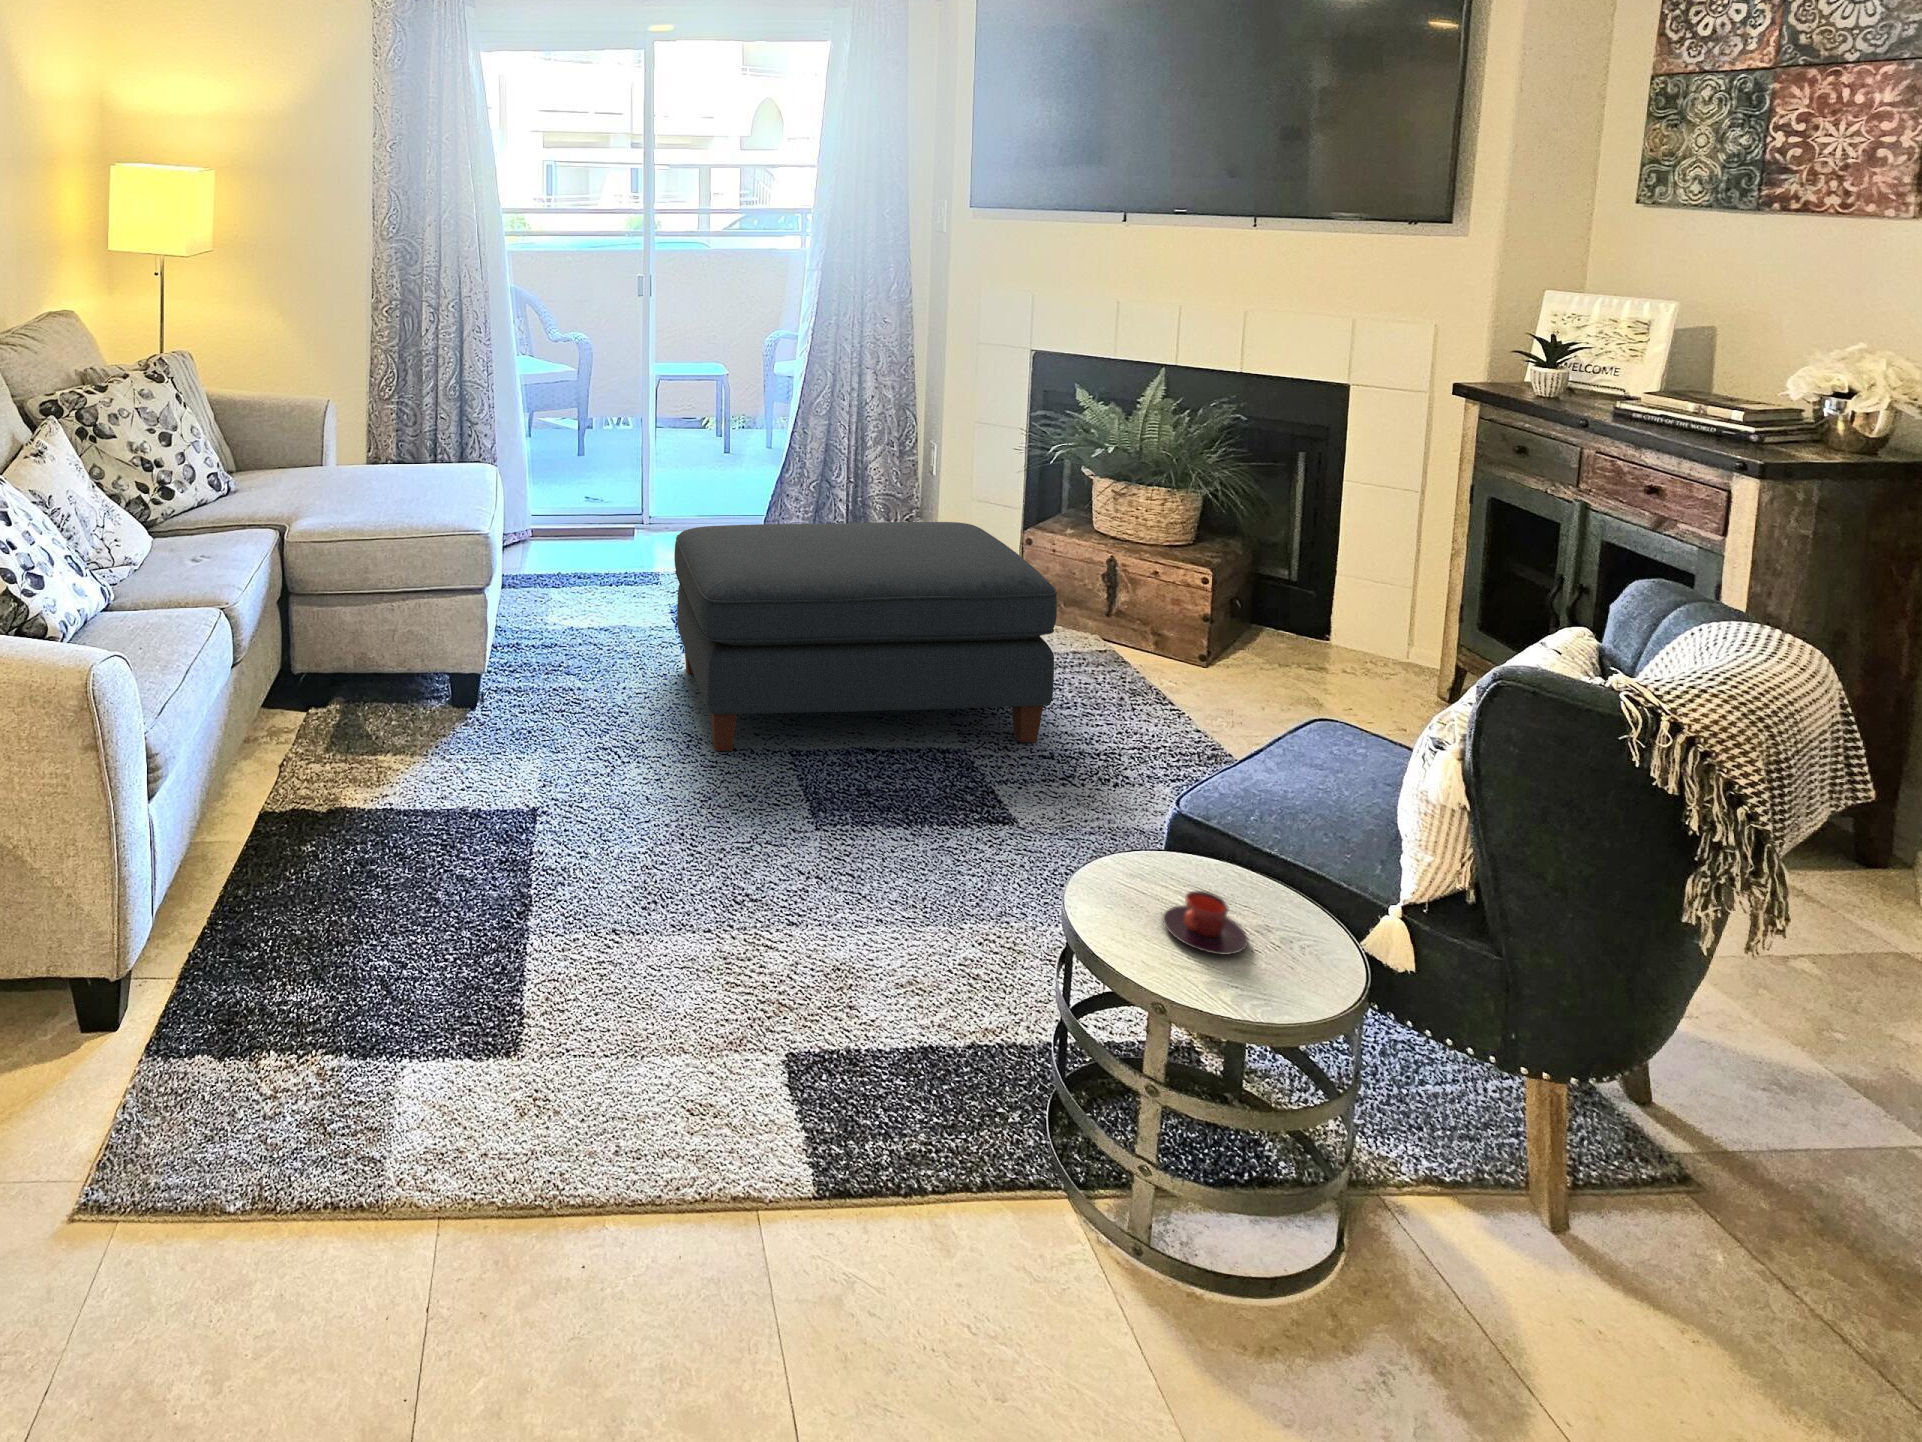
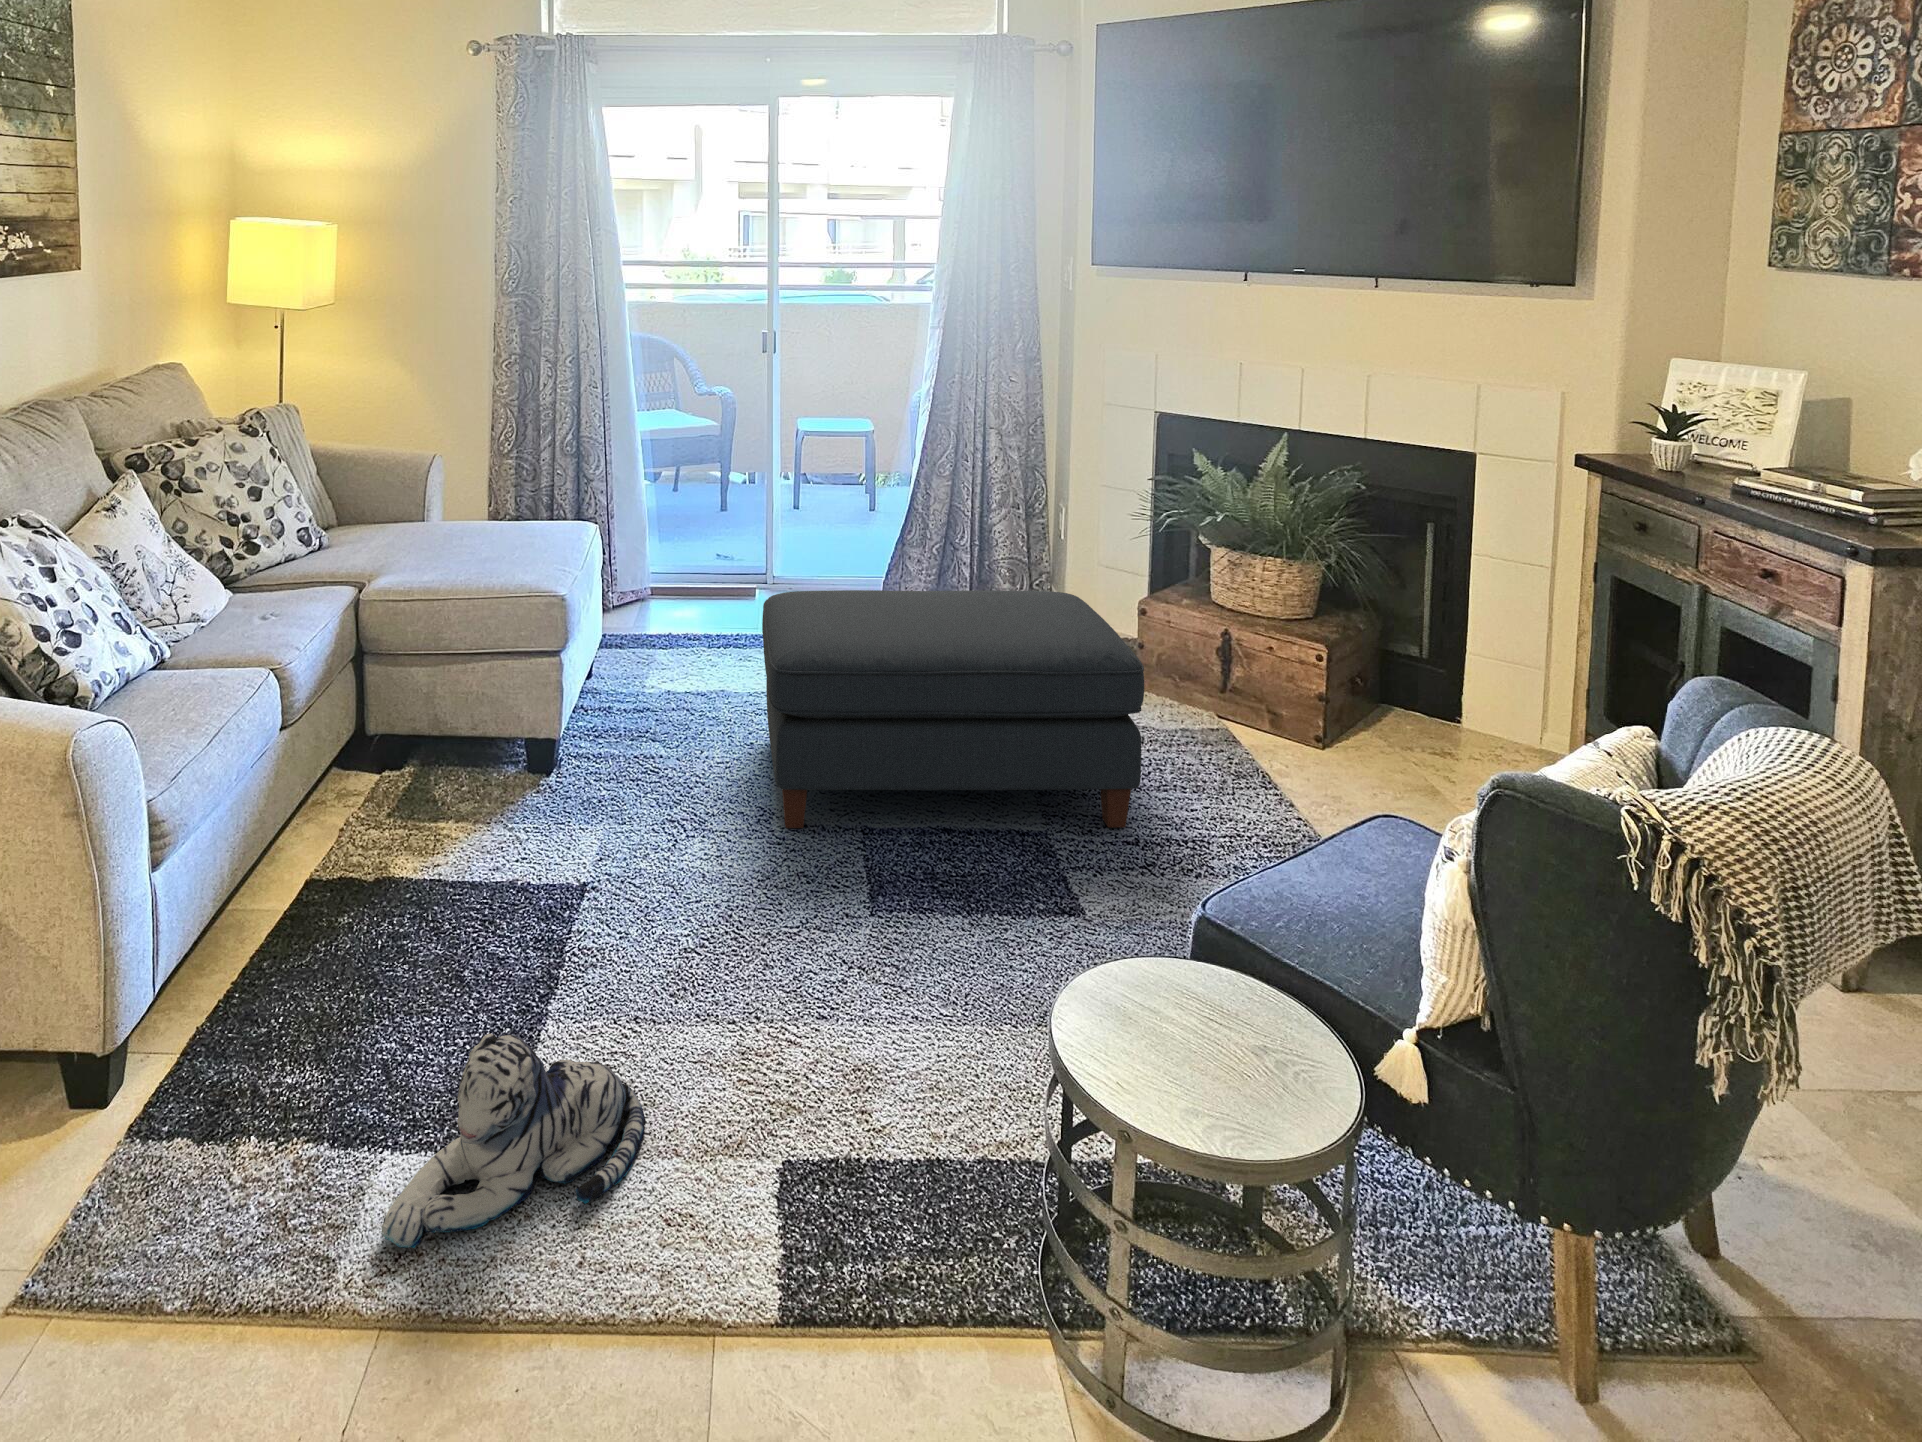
teacup: present [1163,891,1248,954] -> none [1145,1006,1232,1079]
plush toy: none [421,943,648,1144] -> present [381,1034,645,1248]

